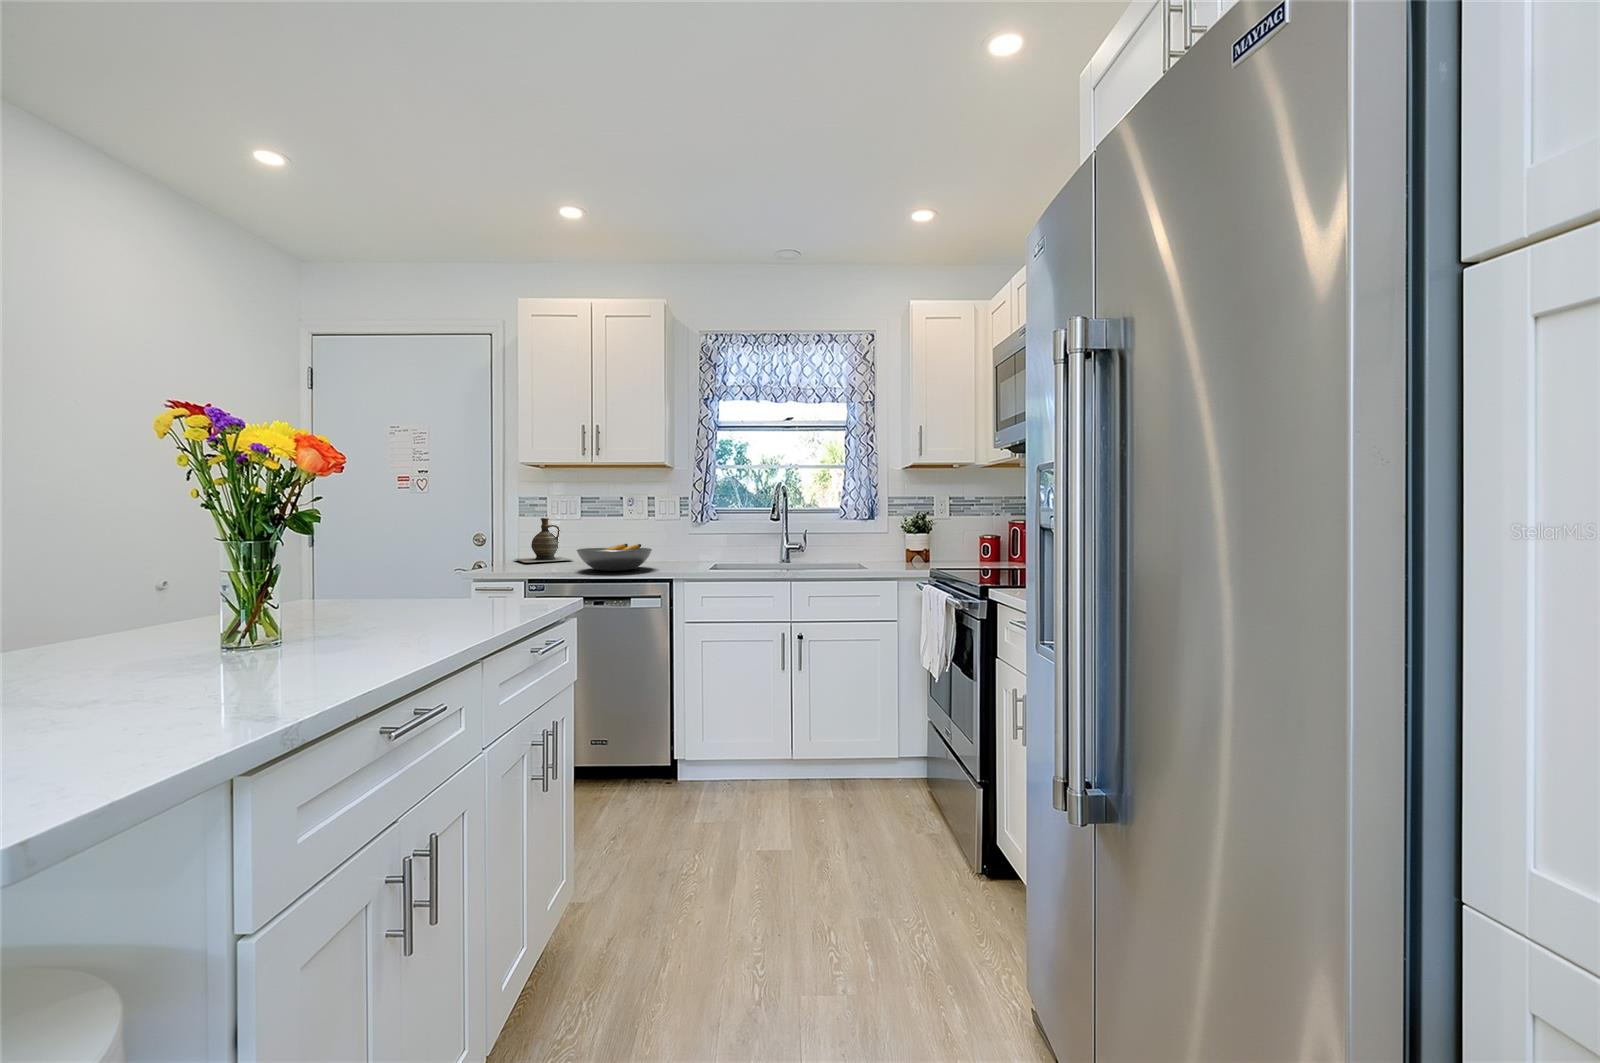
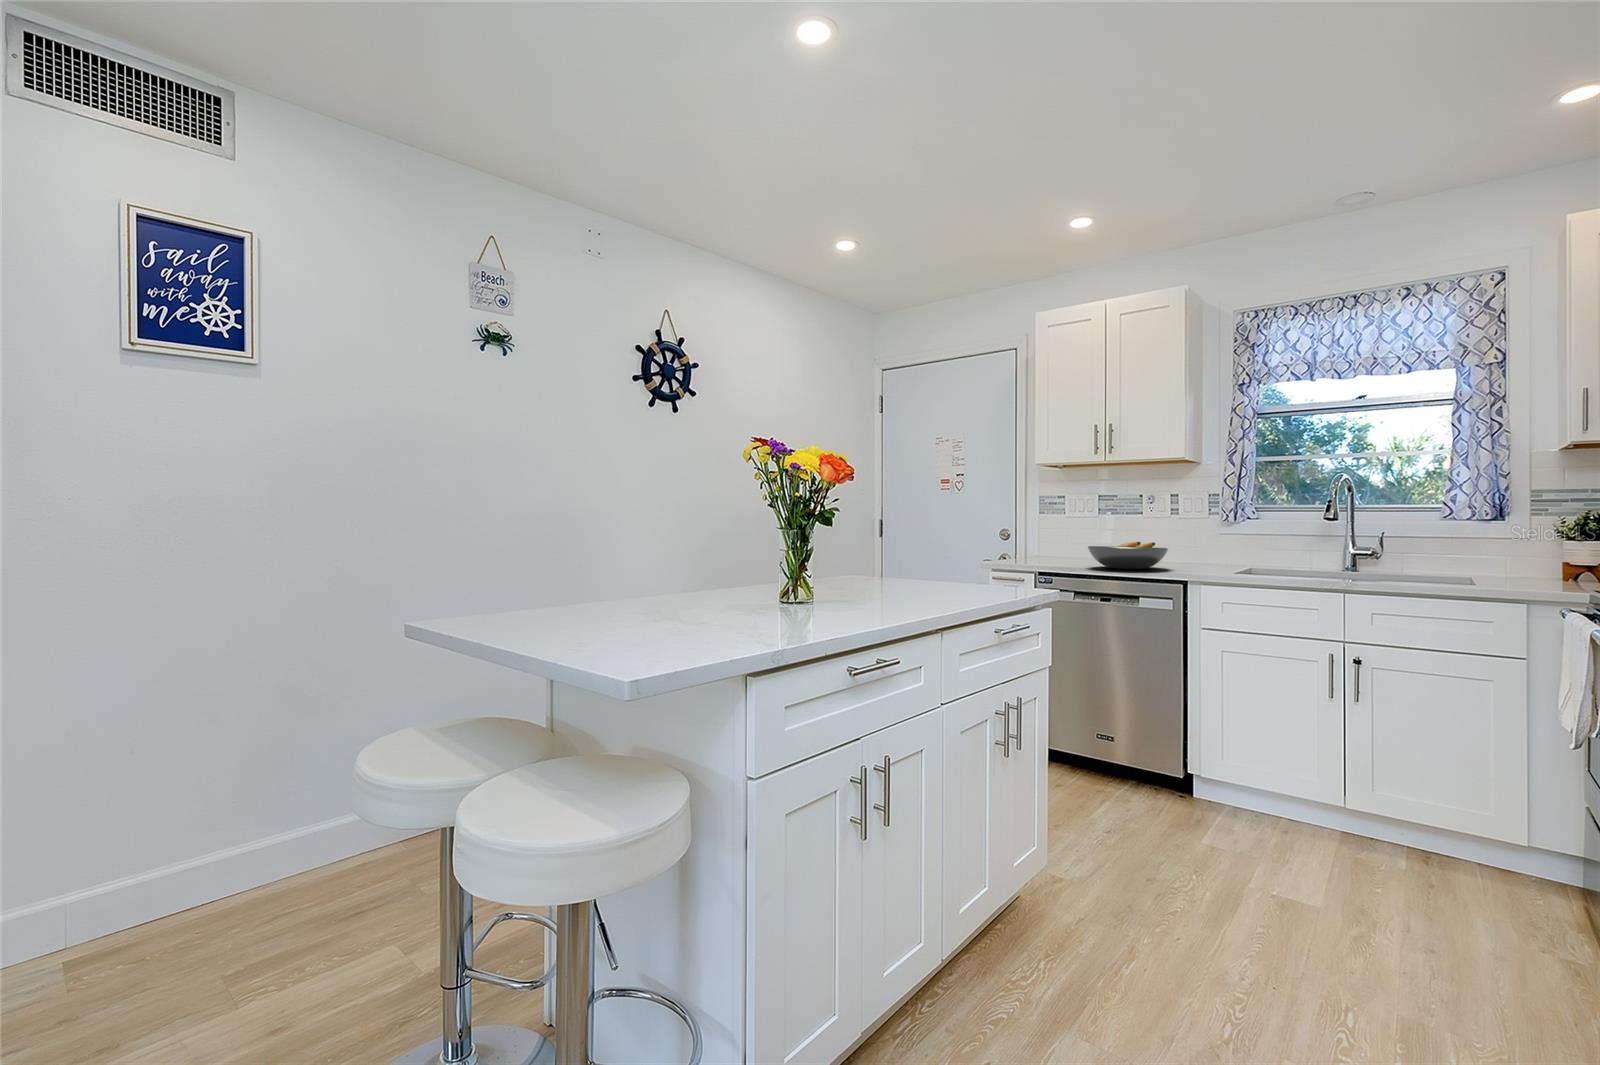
ceramic jug: present [515,518,572,562] -> none [1031,518,1088,559]

